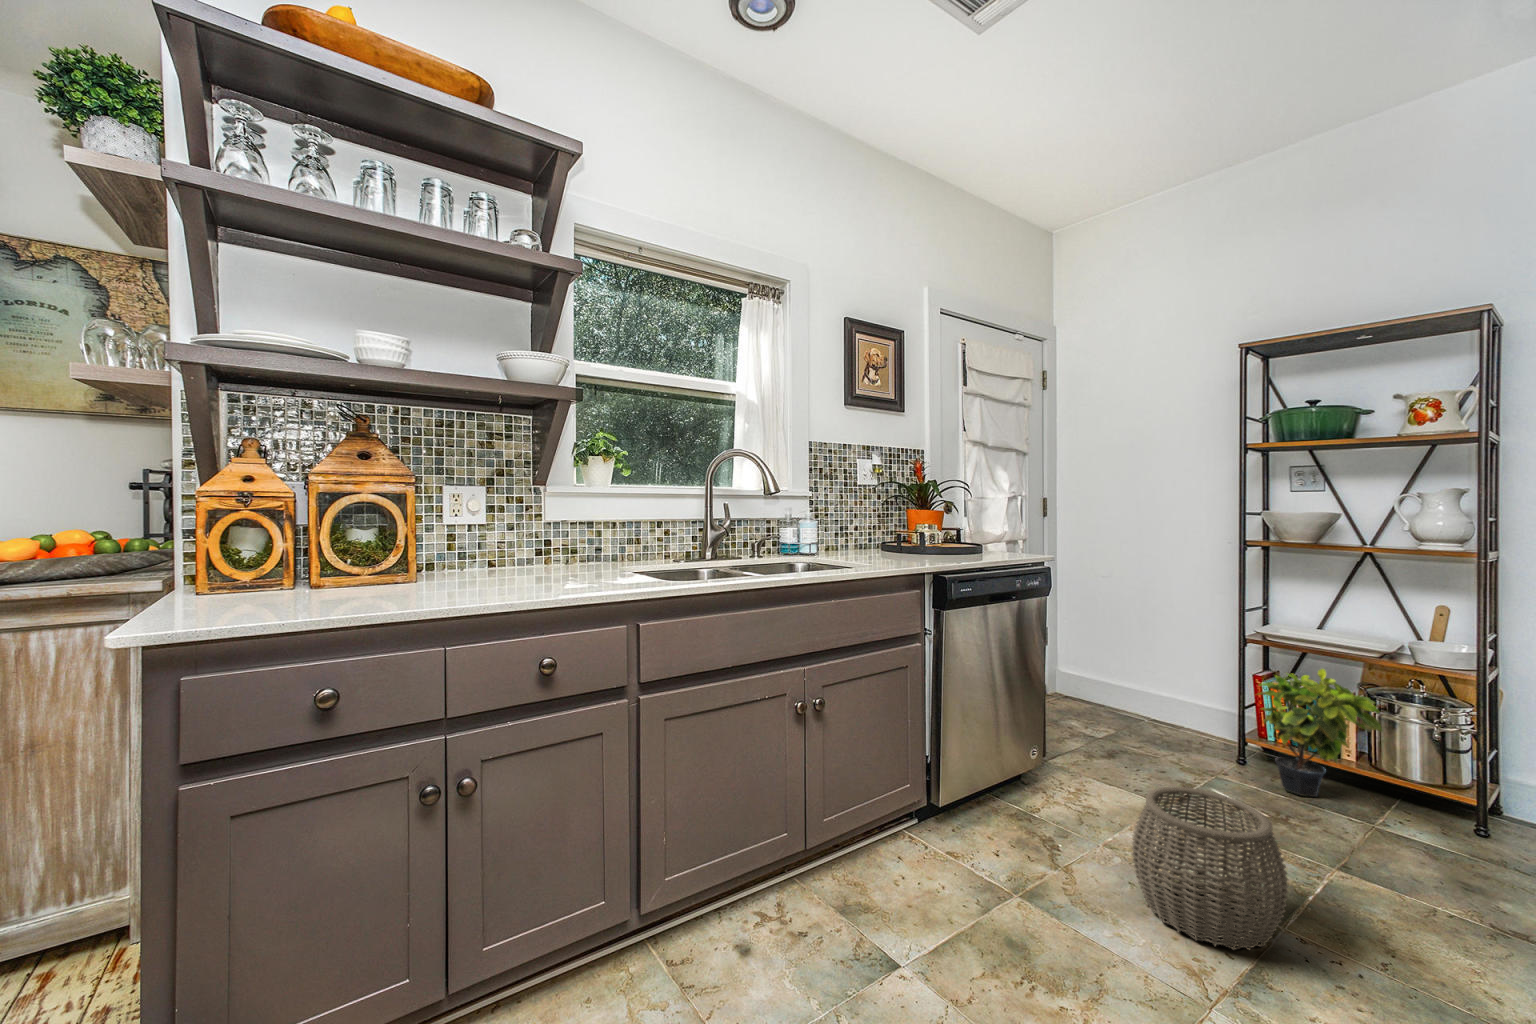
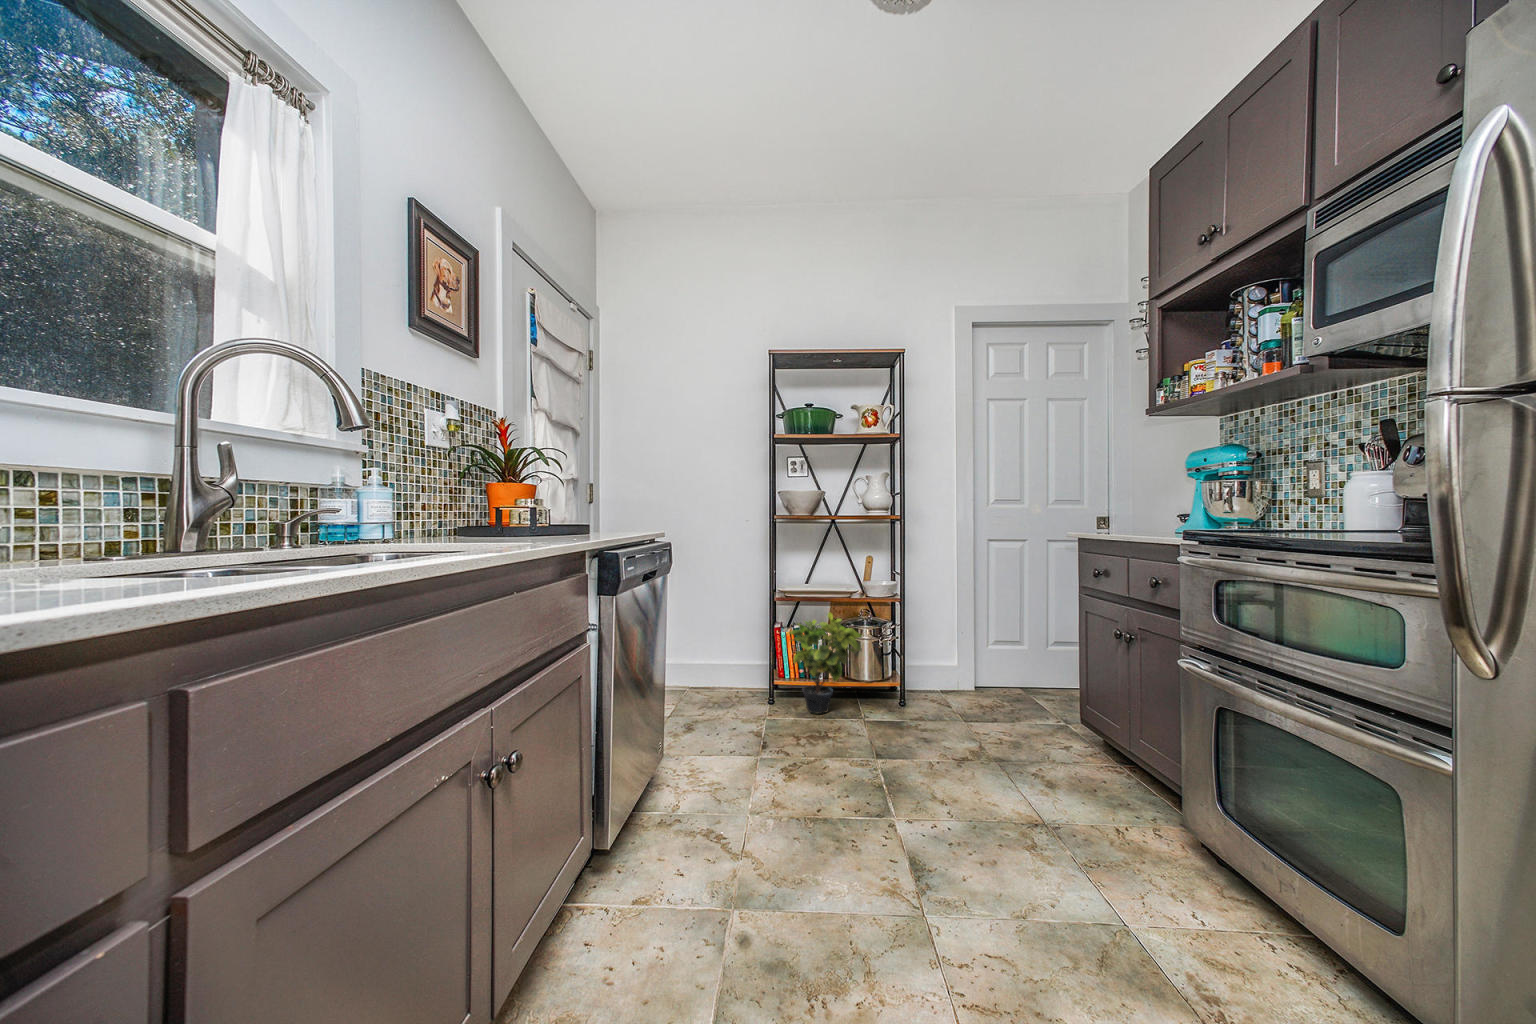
woven basket: present [1132,787,1288,950] -> none [804,728,920,867]

